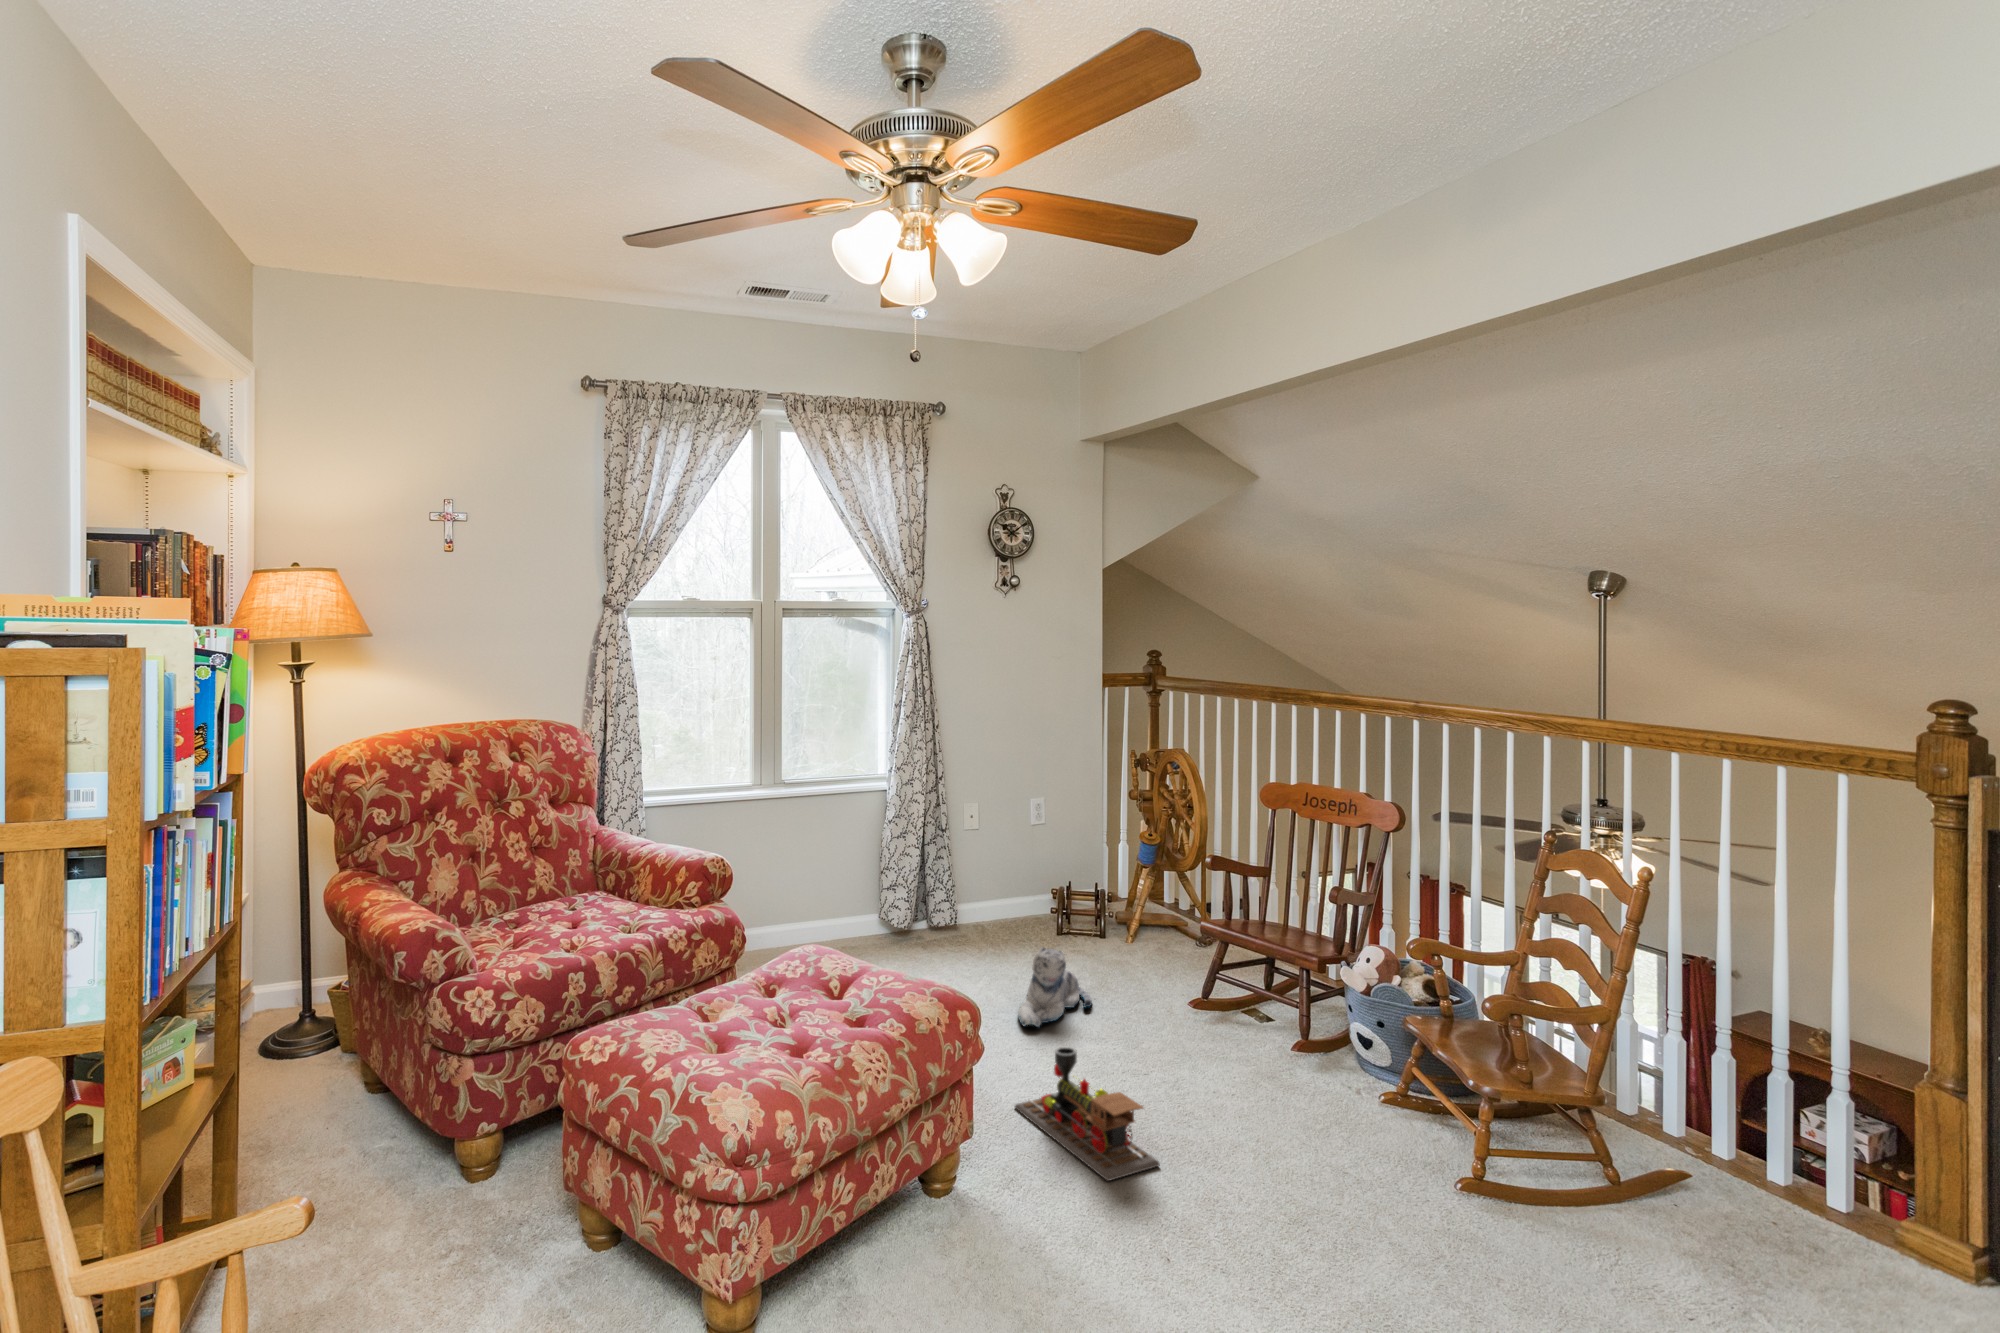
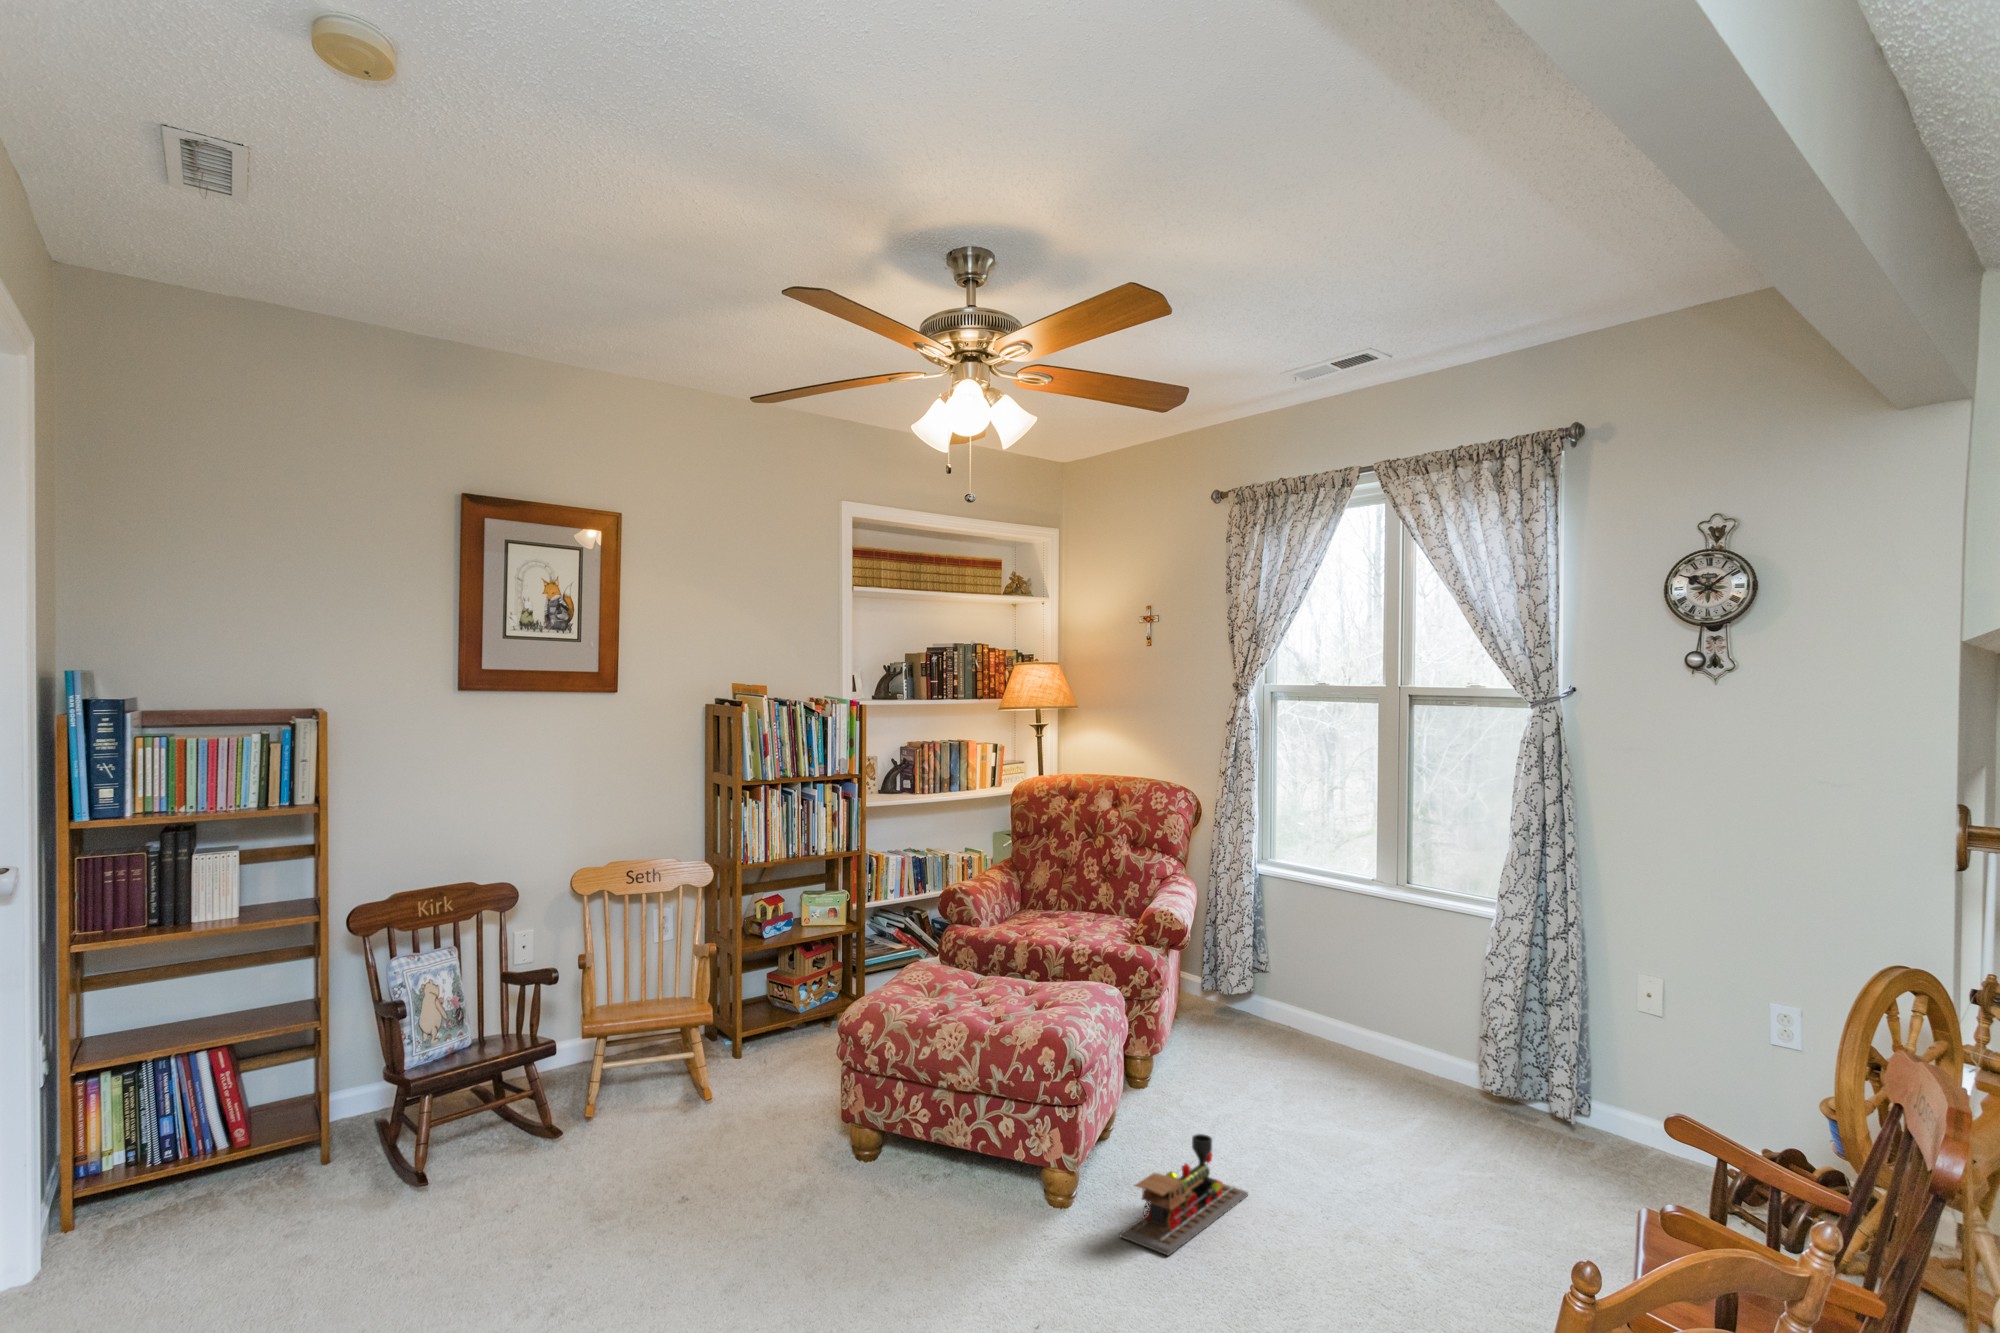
plush toy: present [1018,948,1092,1027] -> none [1360,1084,1499,1174]

